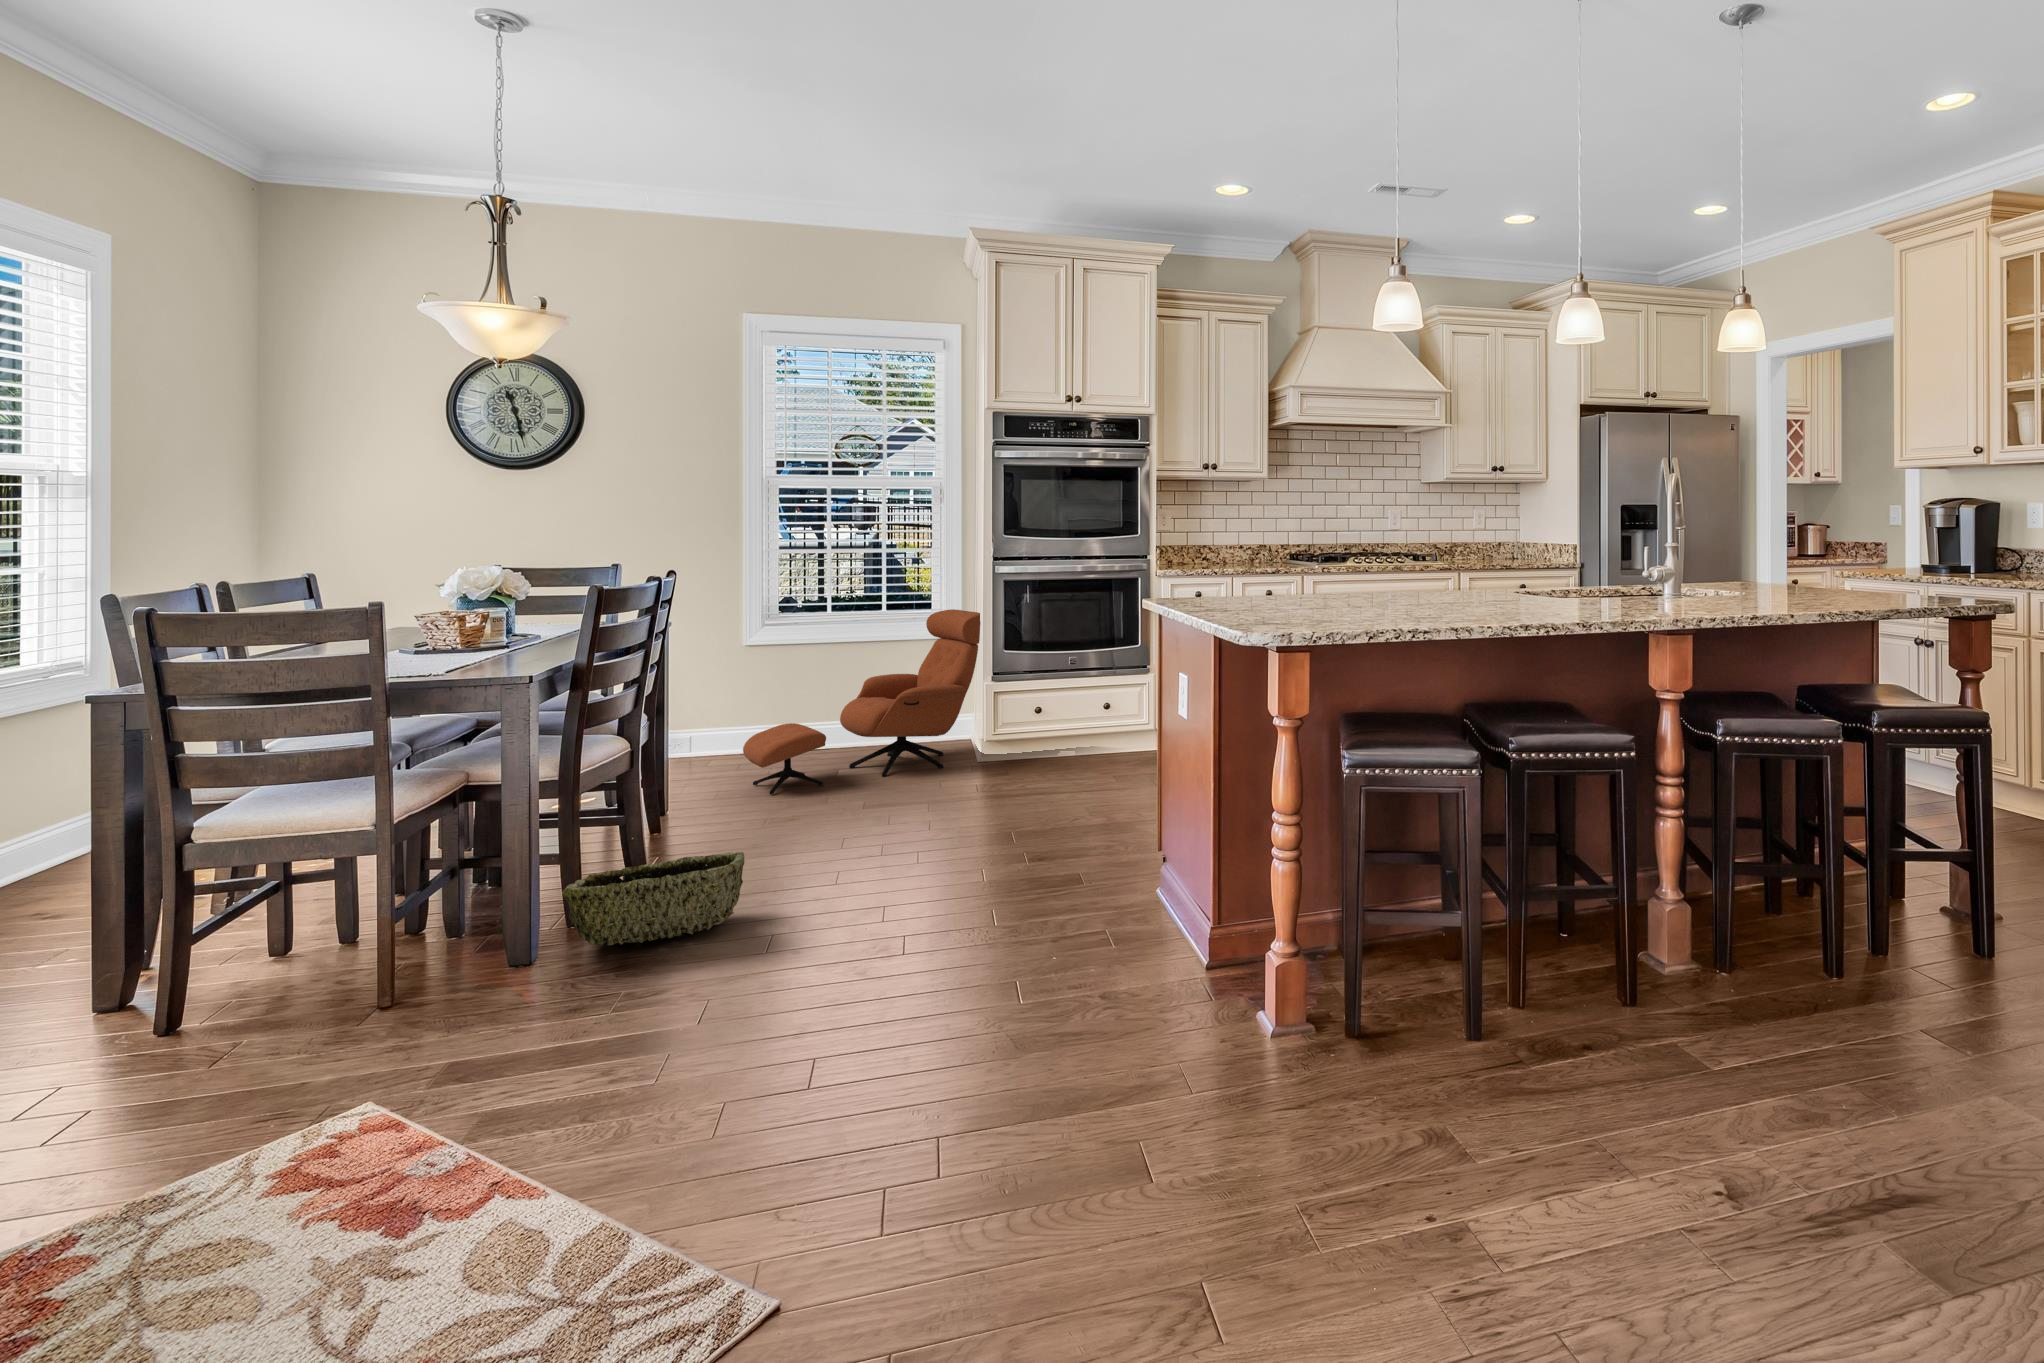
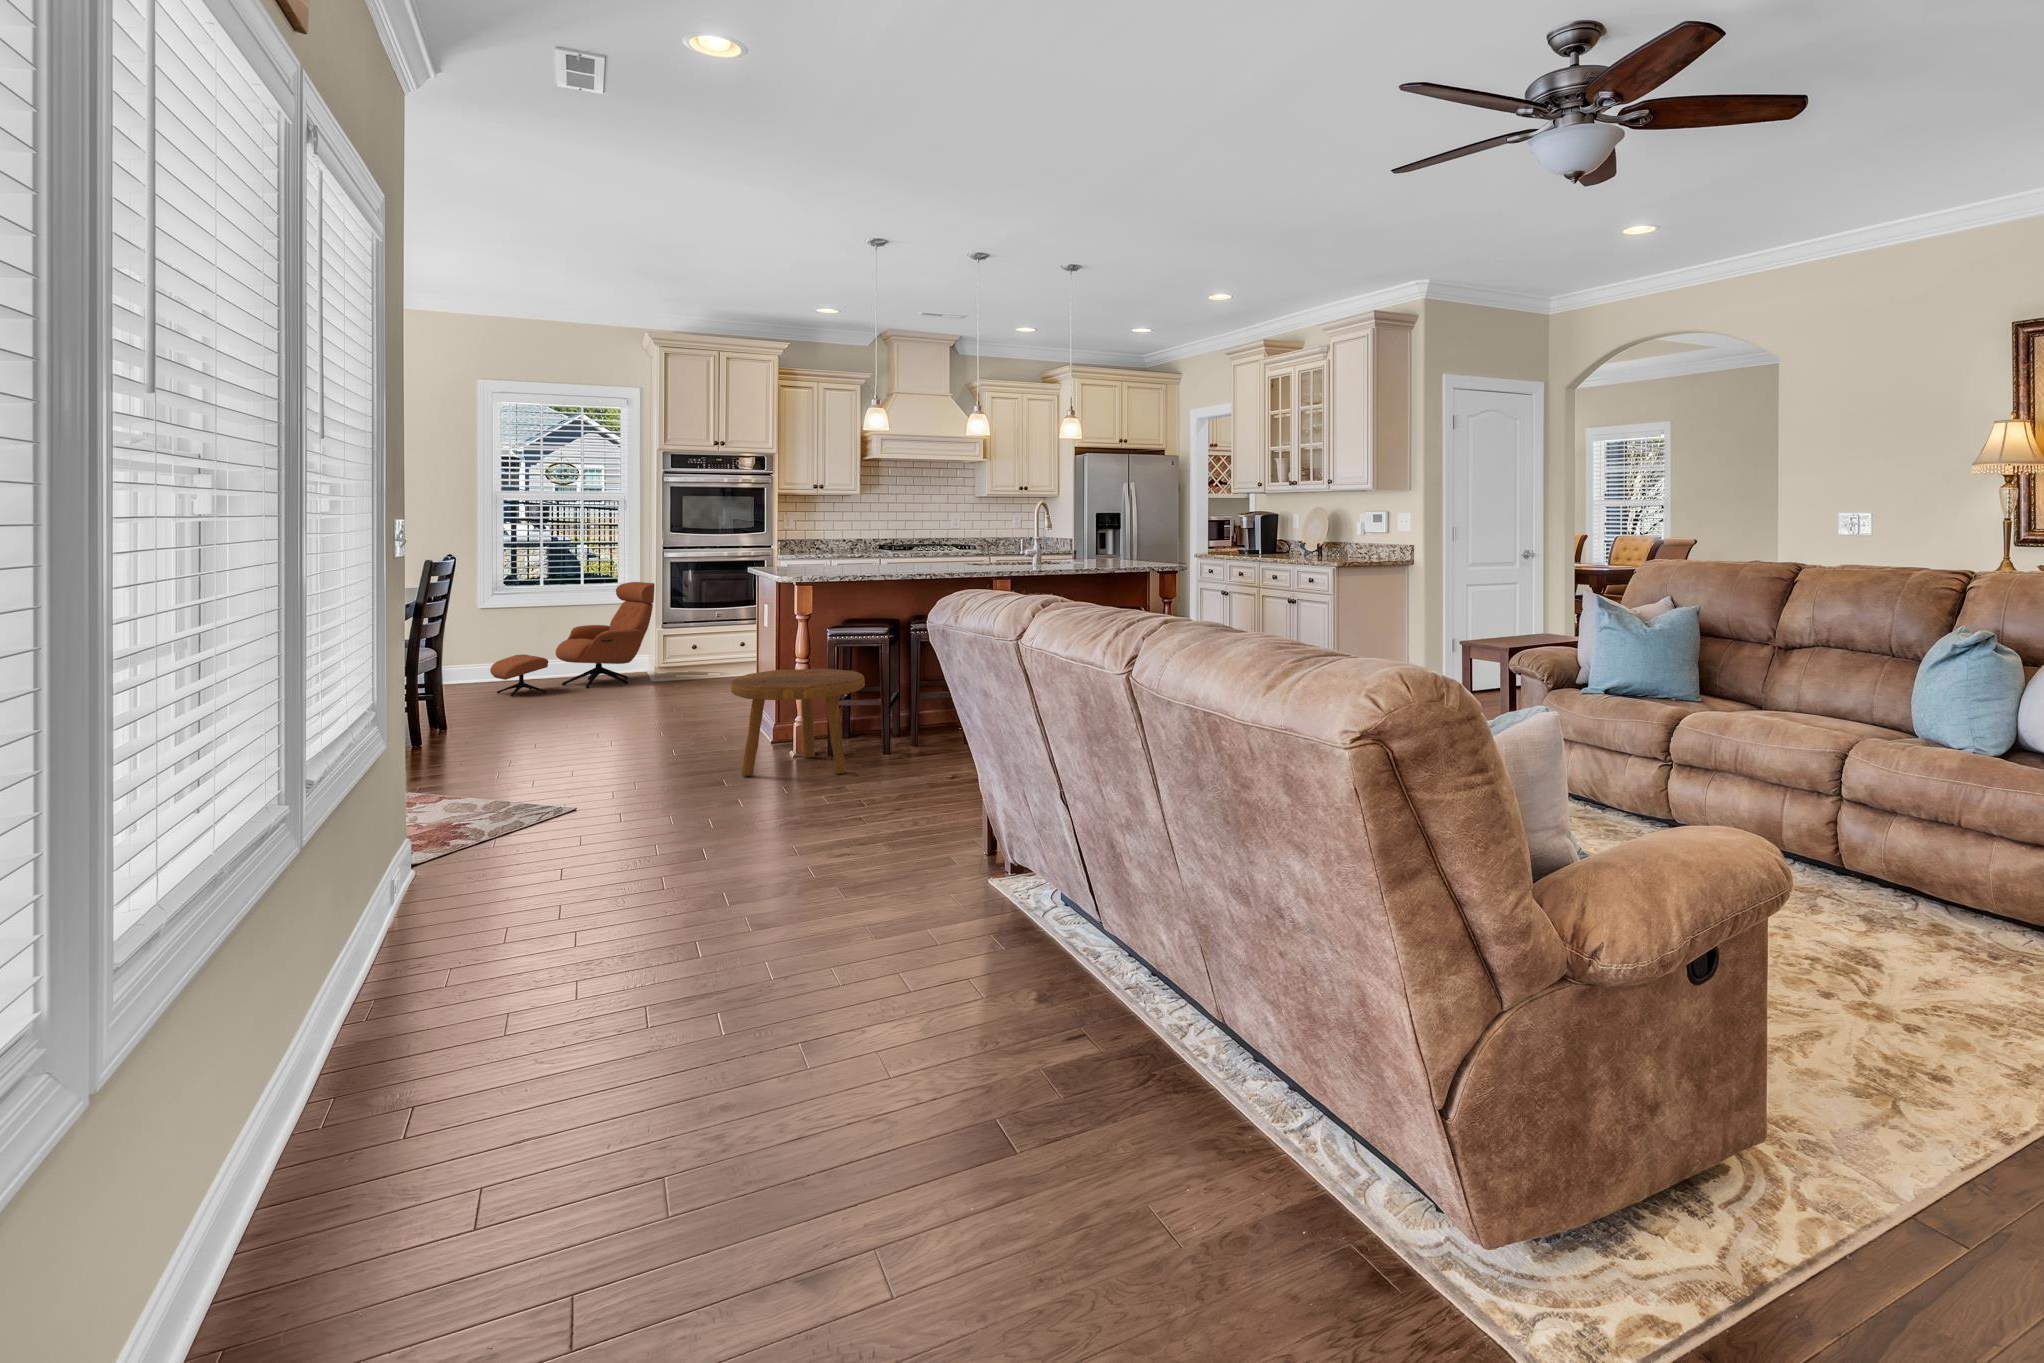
woven basket: present [562,852,744,945] -> none [423,701,518,743]
footstool: none [1171,856,1497,1186] -> present [731,669,865,776]

